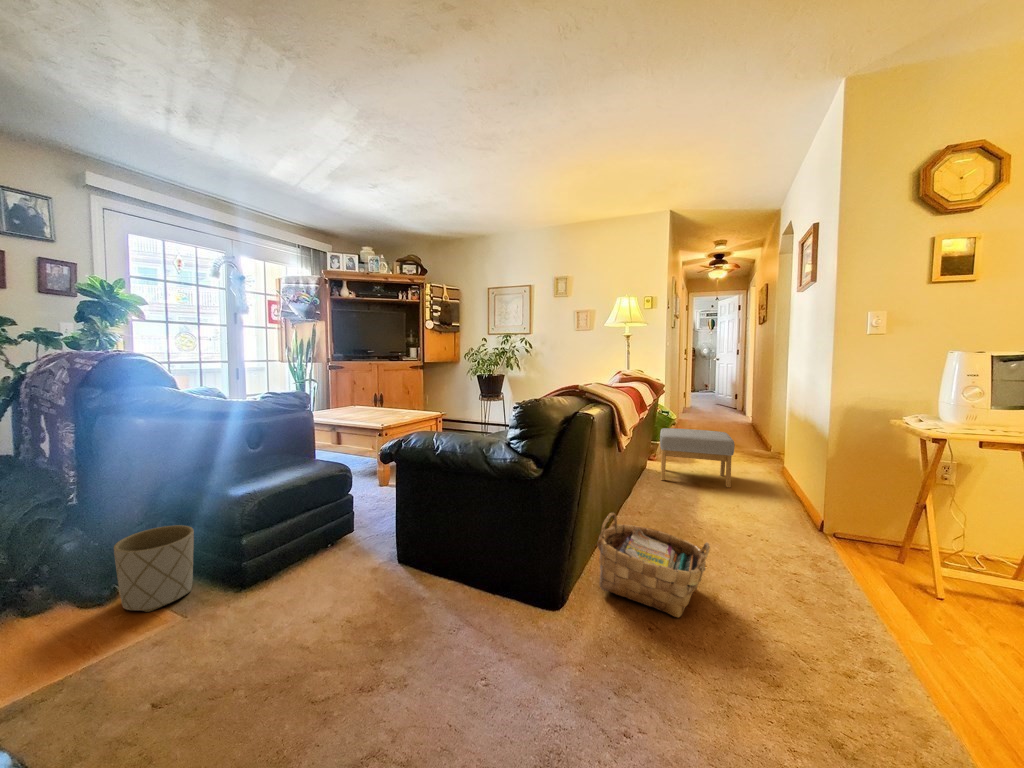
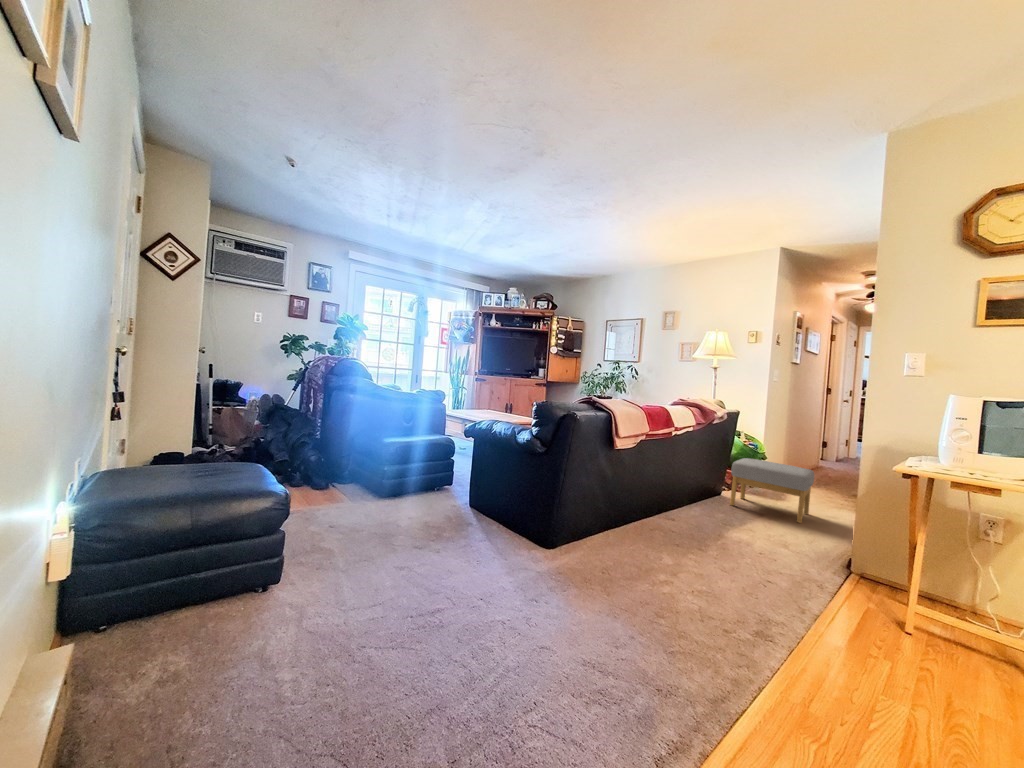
woven basket: present [597,513,710,617] -> none [591,495,676,574]
planter: present [114,525,194,612] -> none [330,455,366,497]

